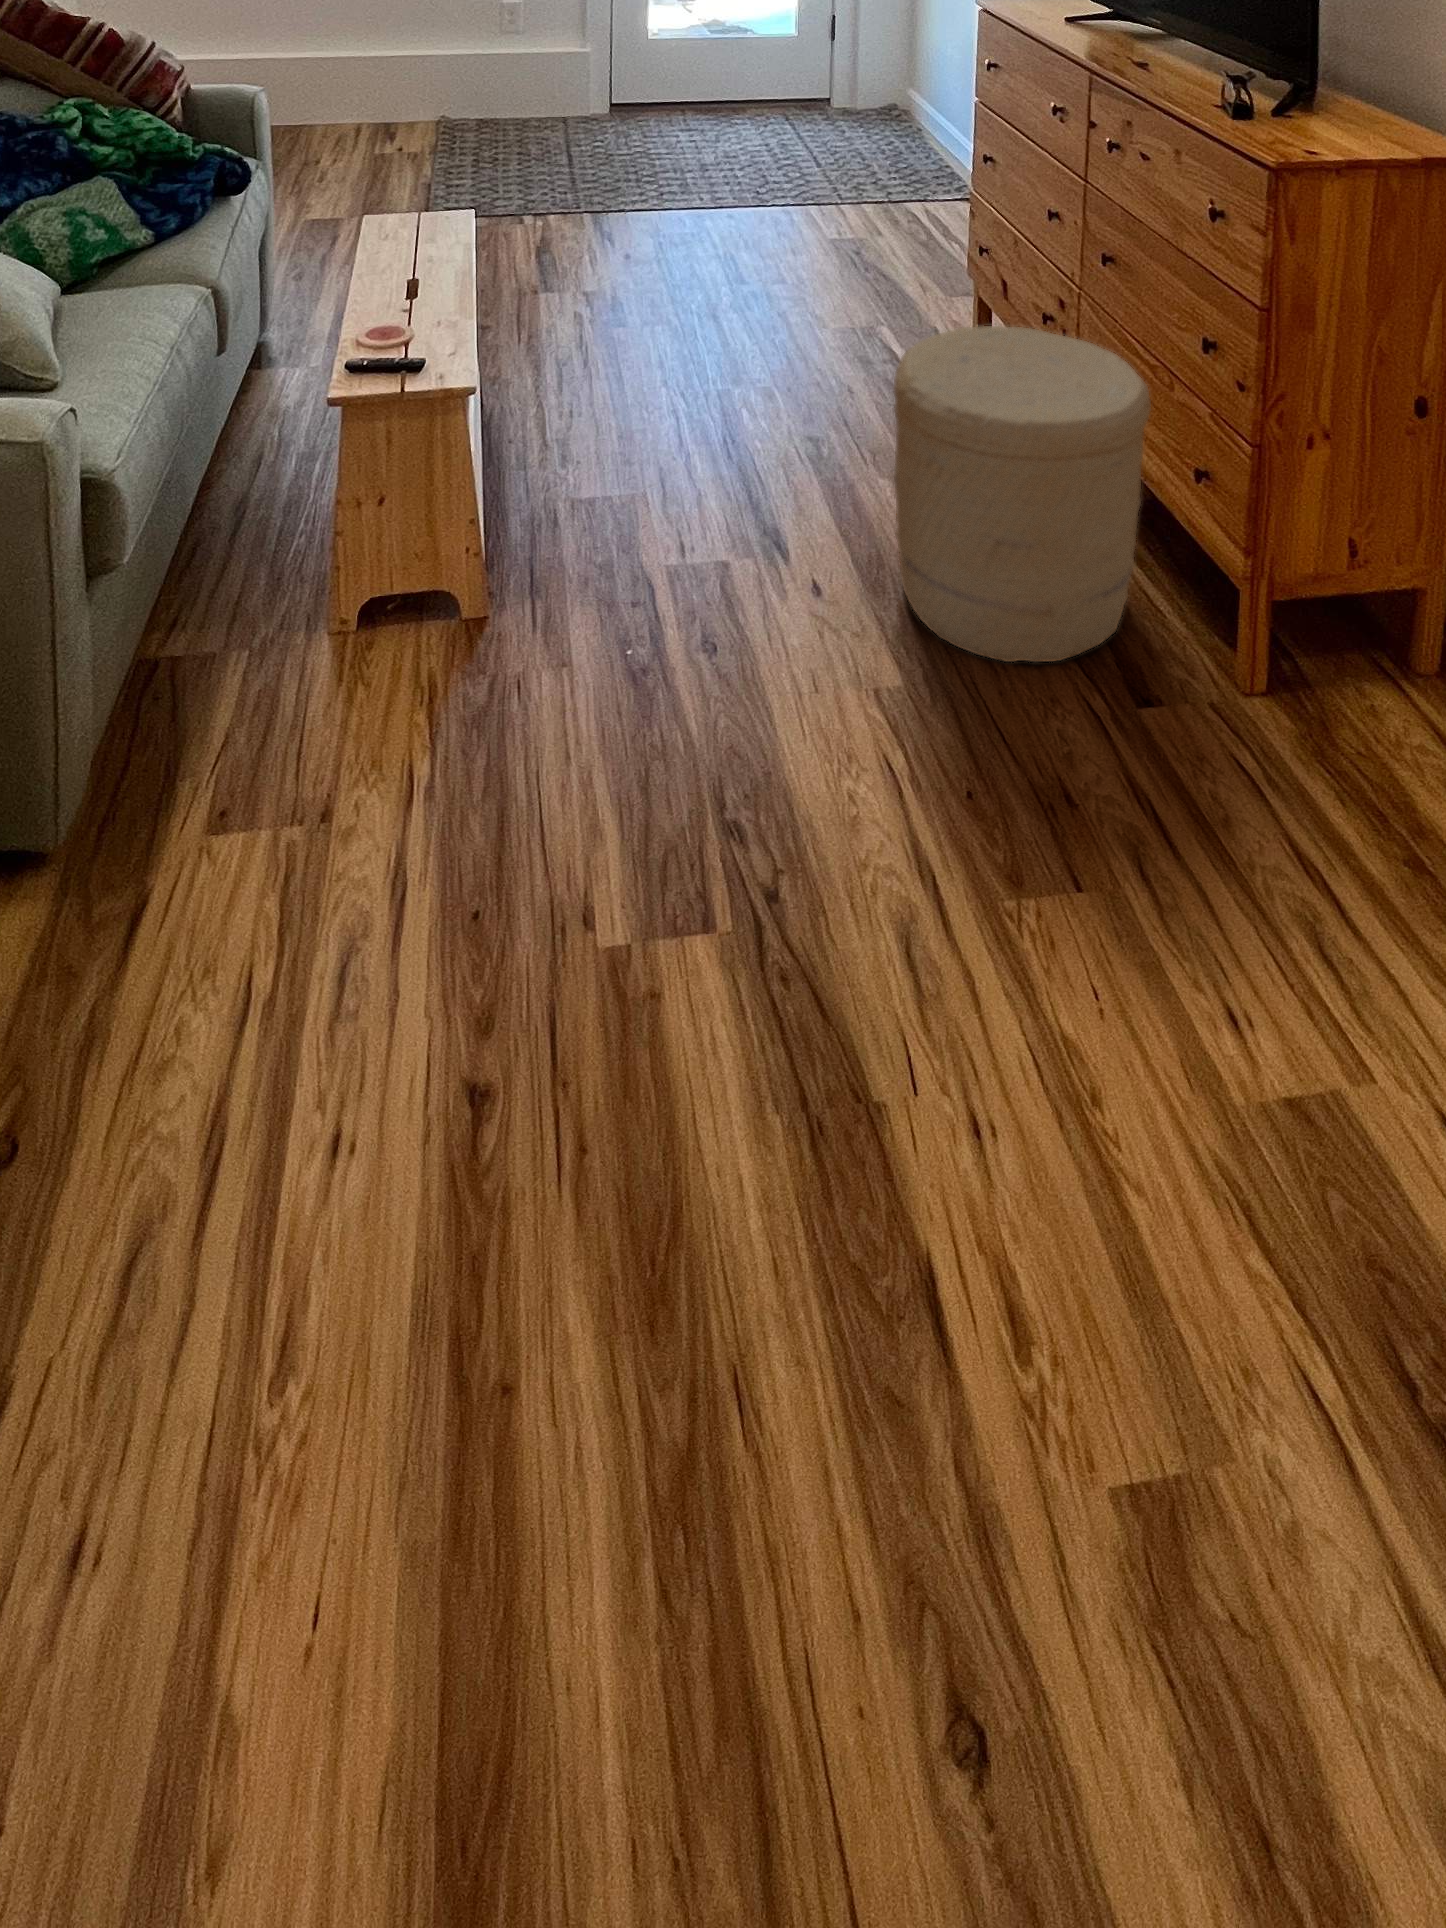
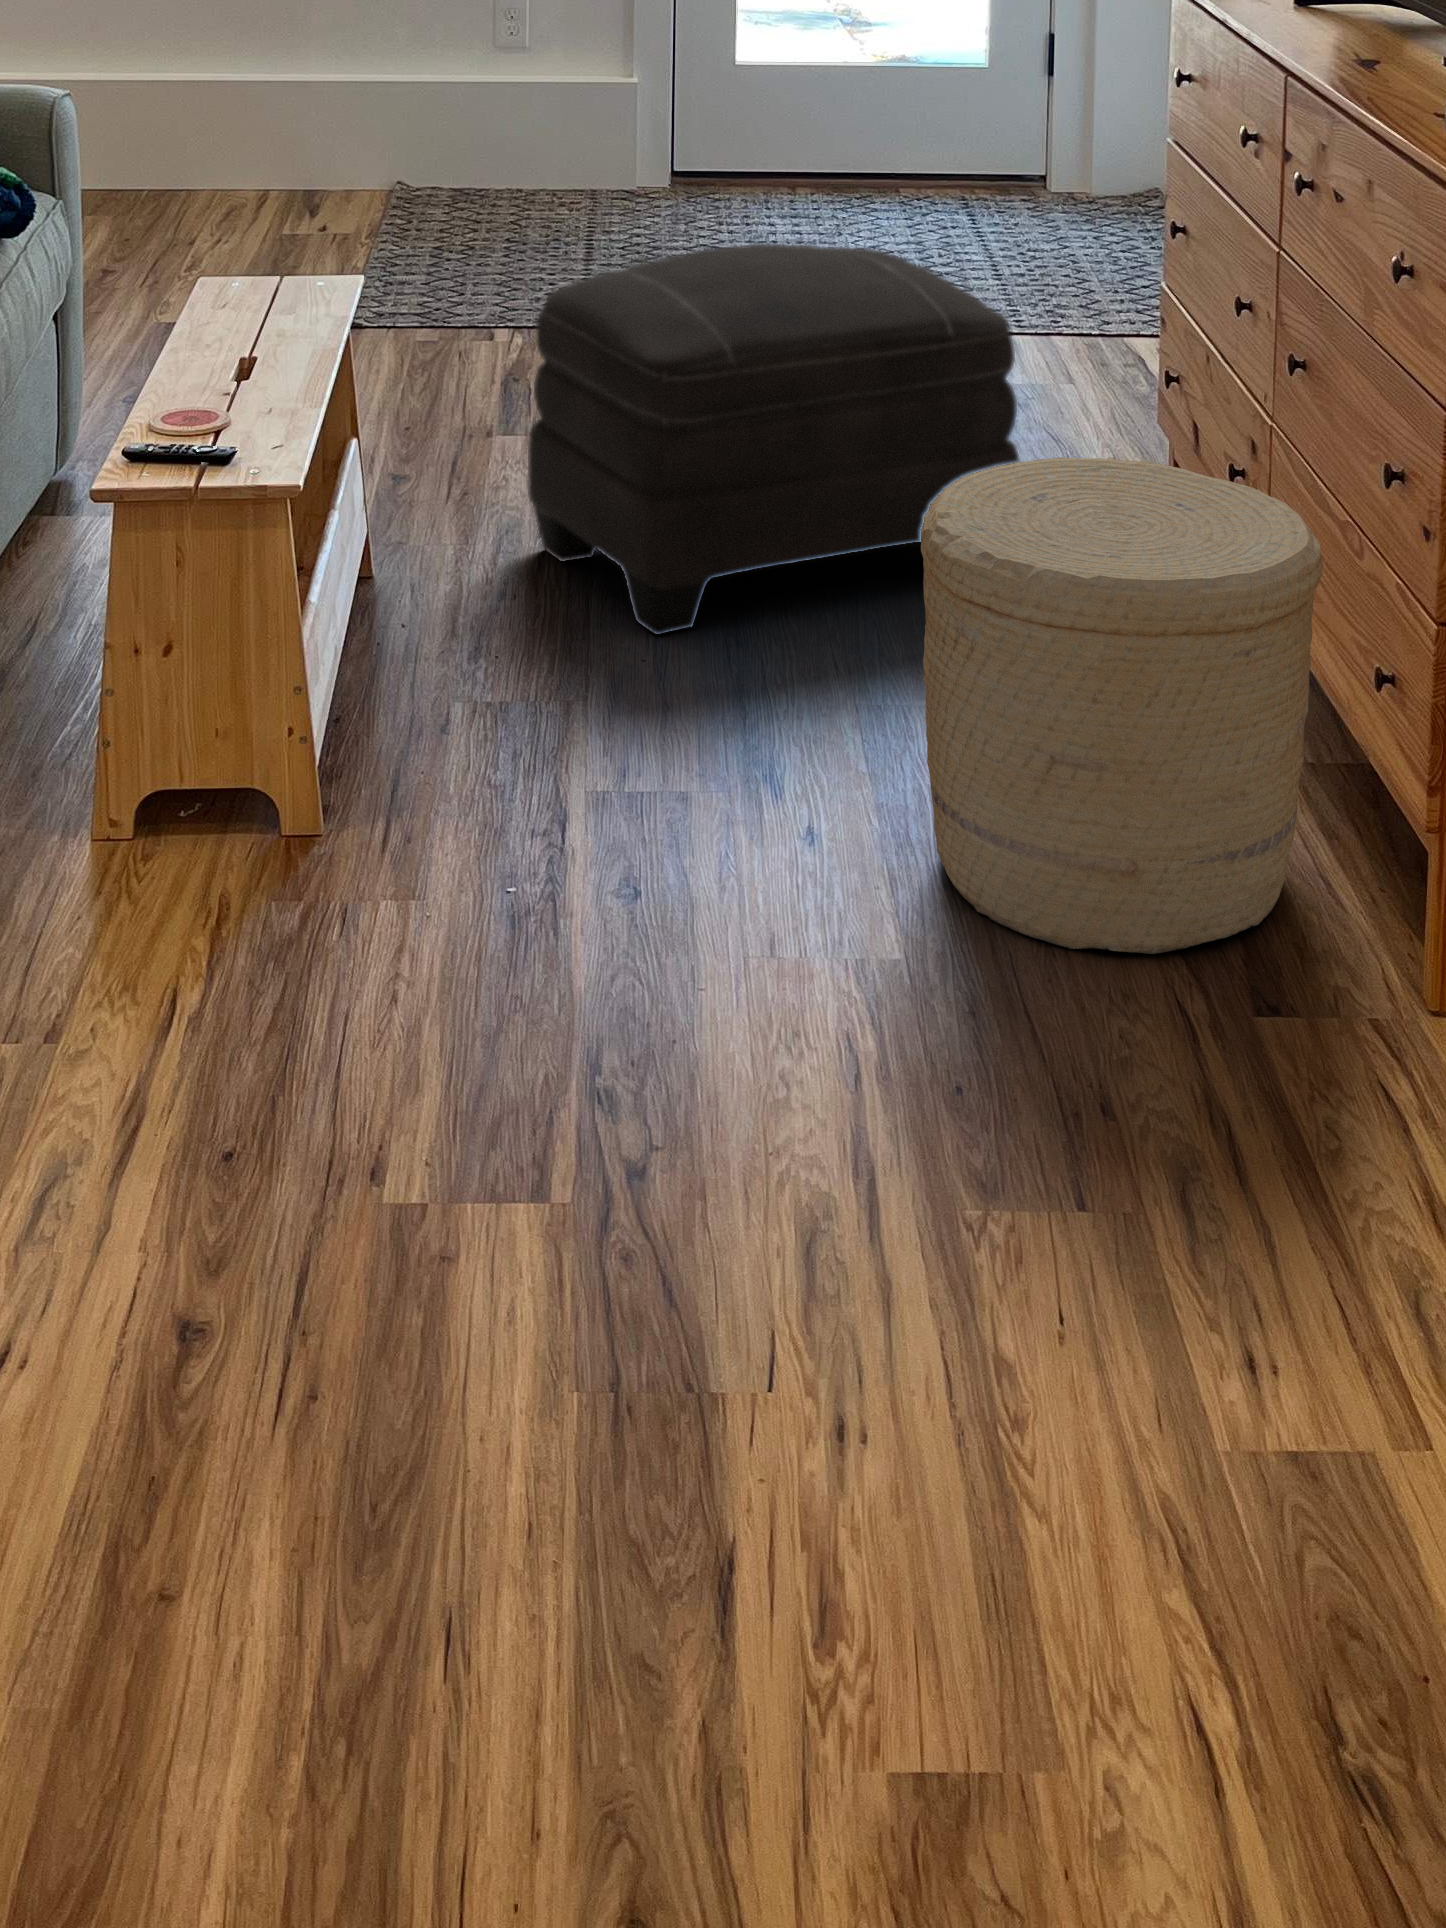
ottoman: none [584,174,892,436] -> present [528,244,1019,635]

